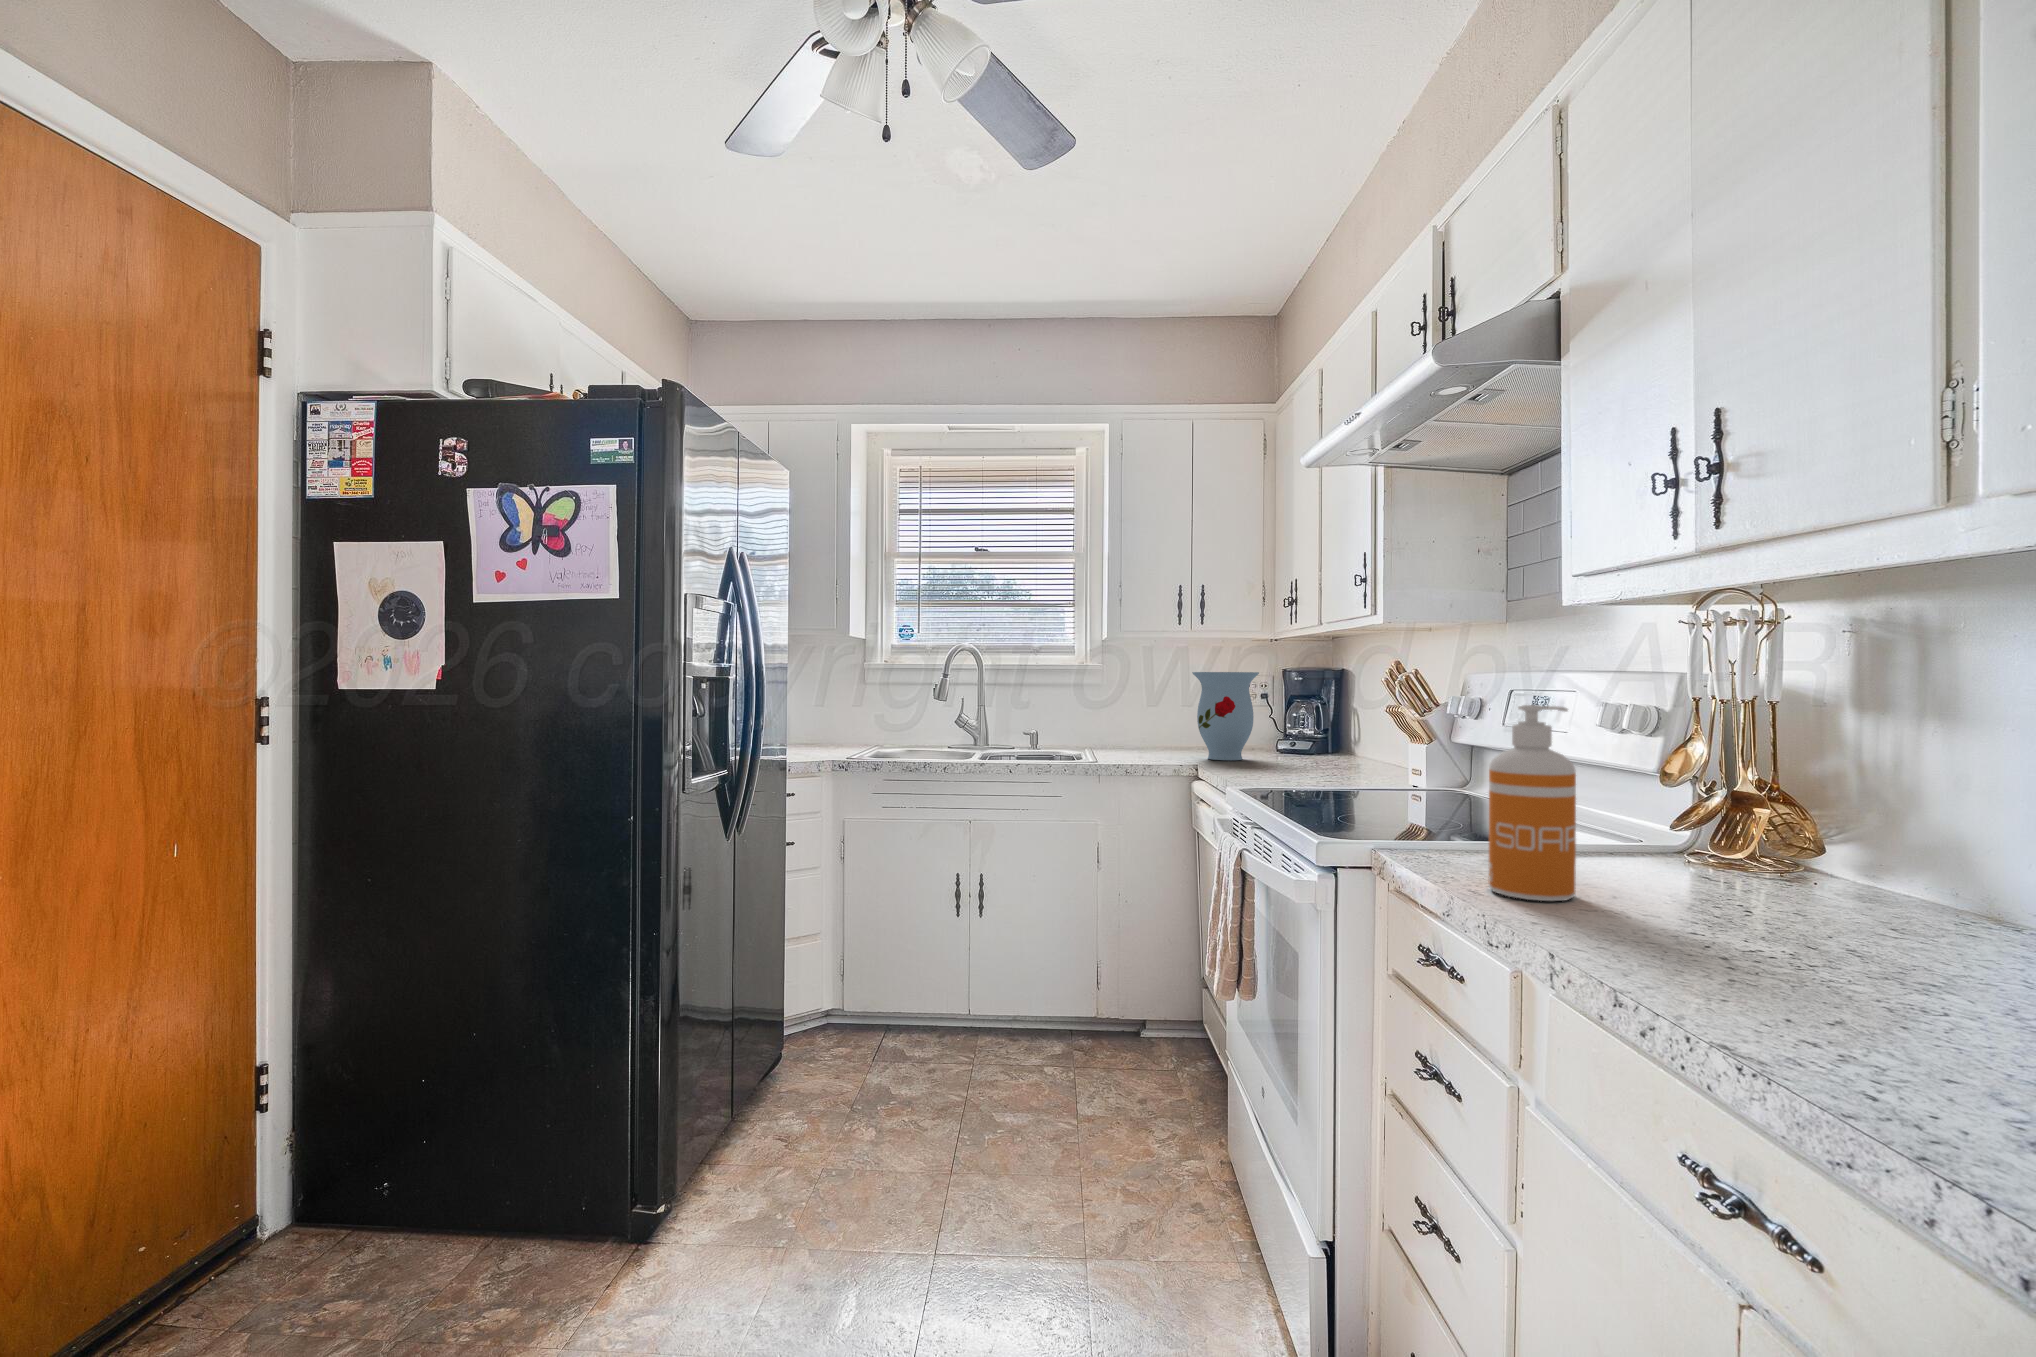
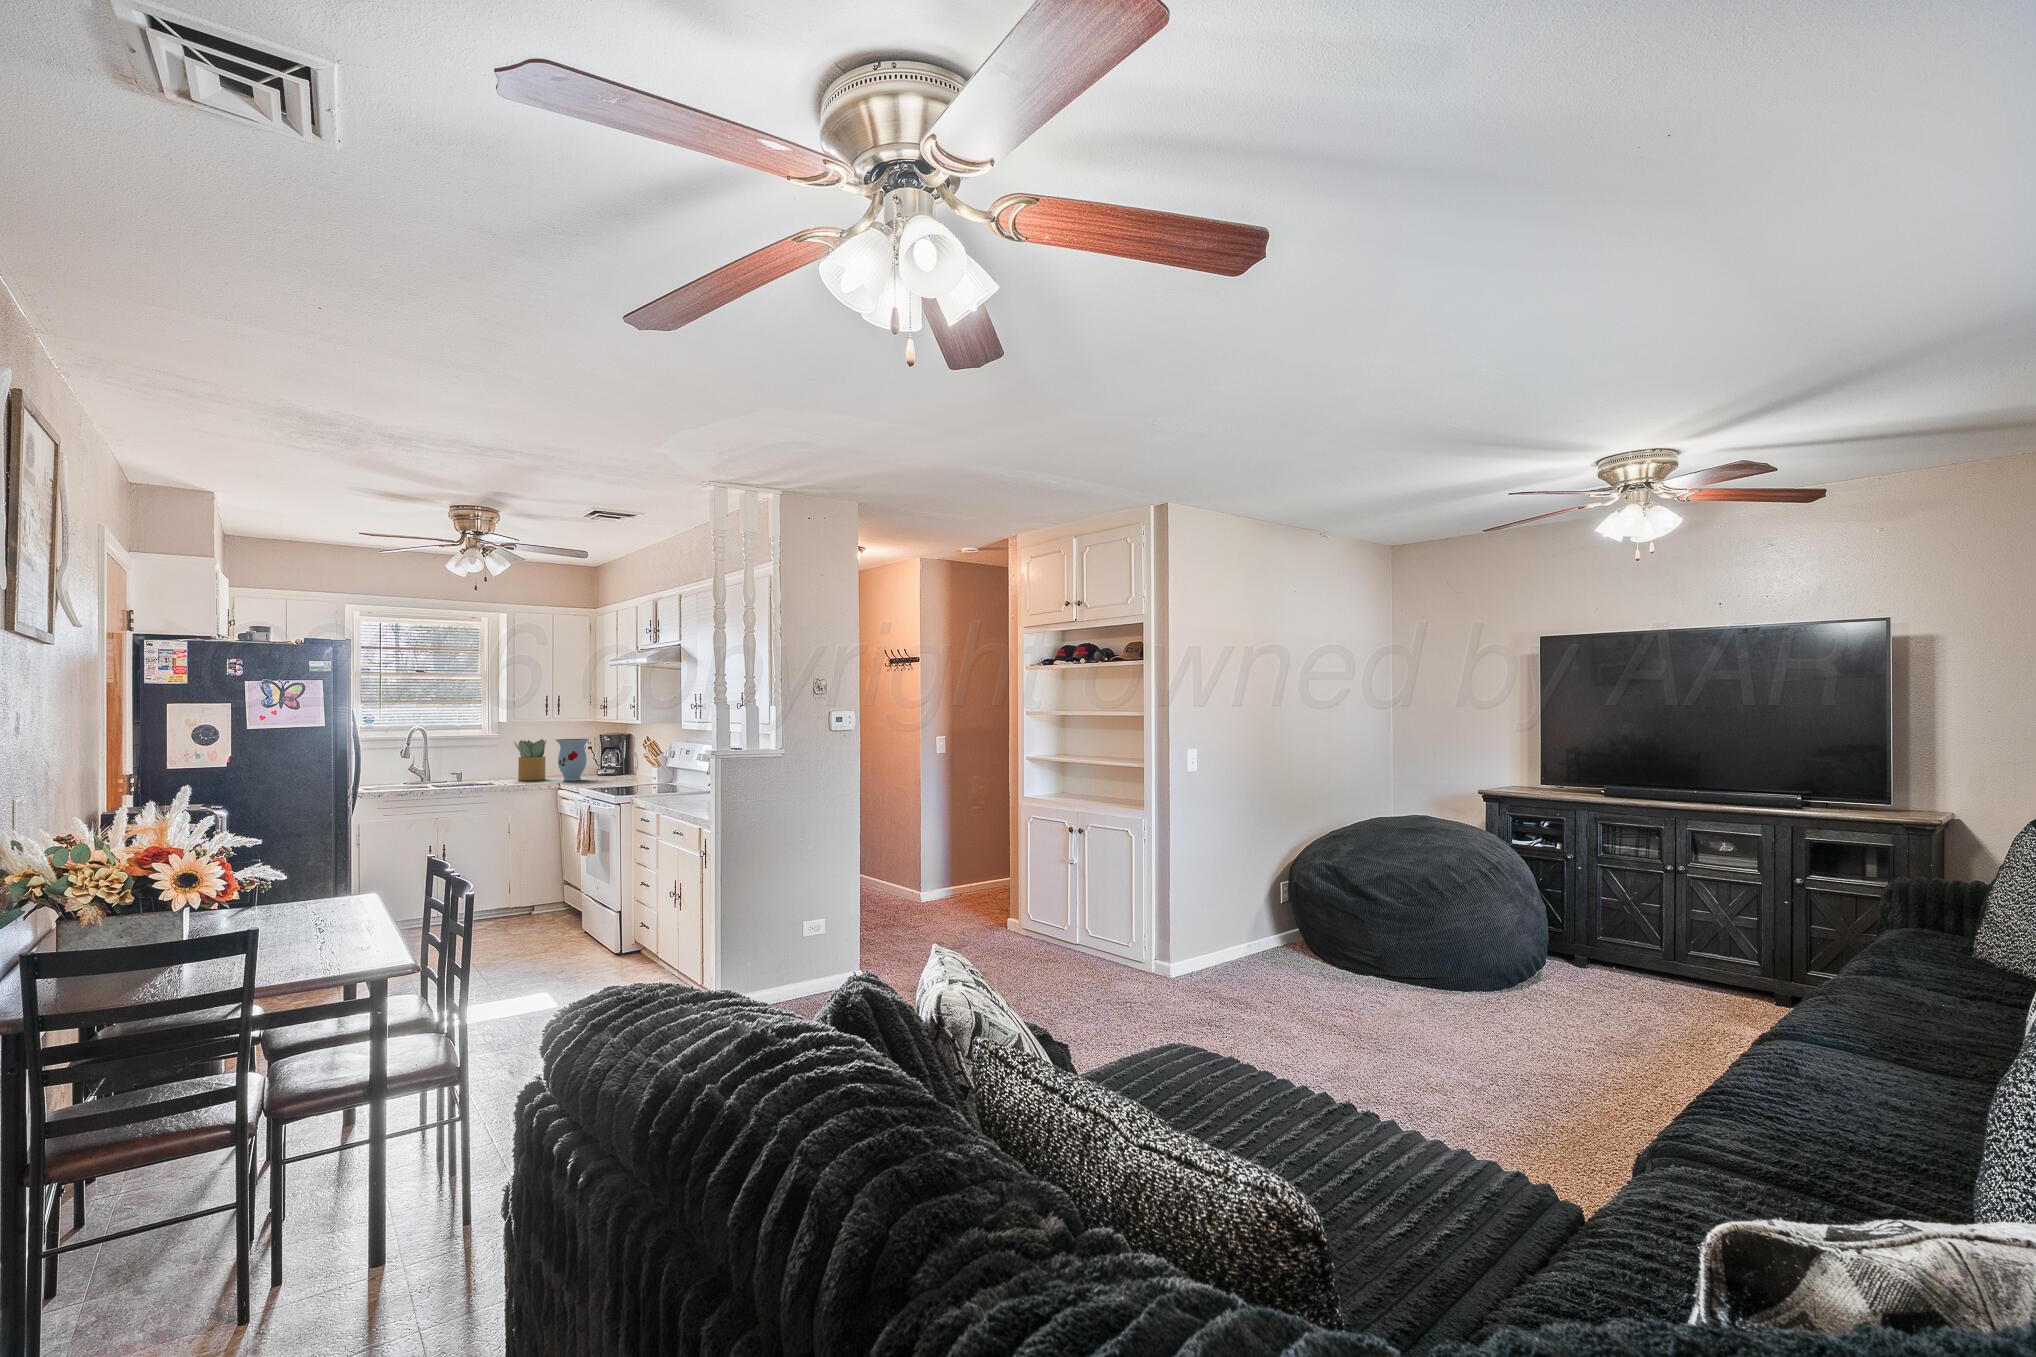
potted plant: none [1122,673,1181,754] -> present [514,739,546,780]
soap dispenser: present [1488,705,1576,901] -> none [658,757,676,802]

